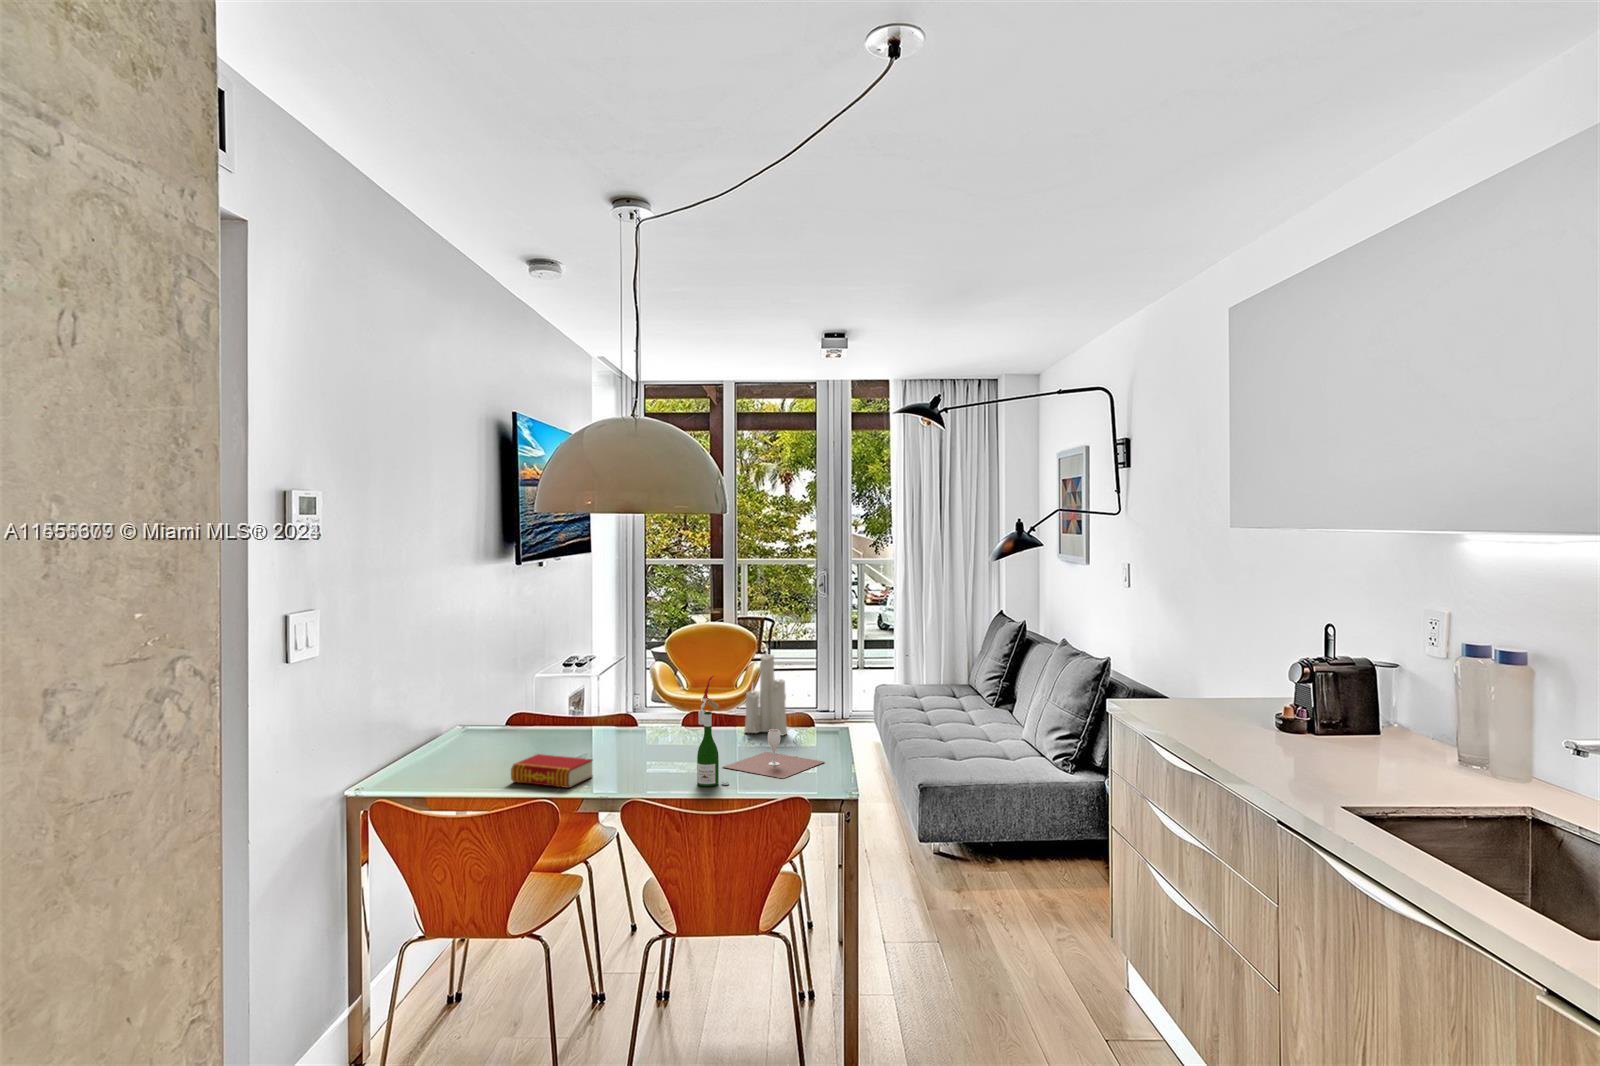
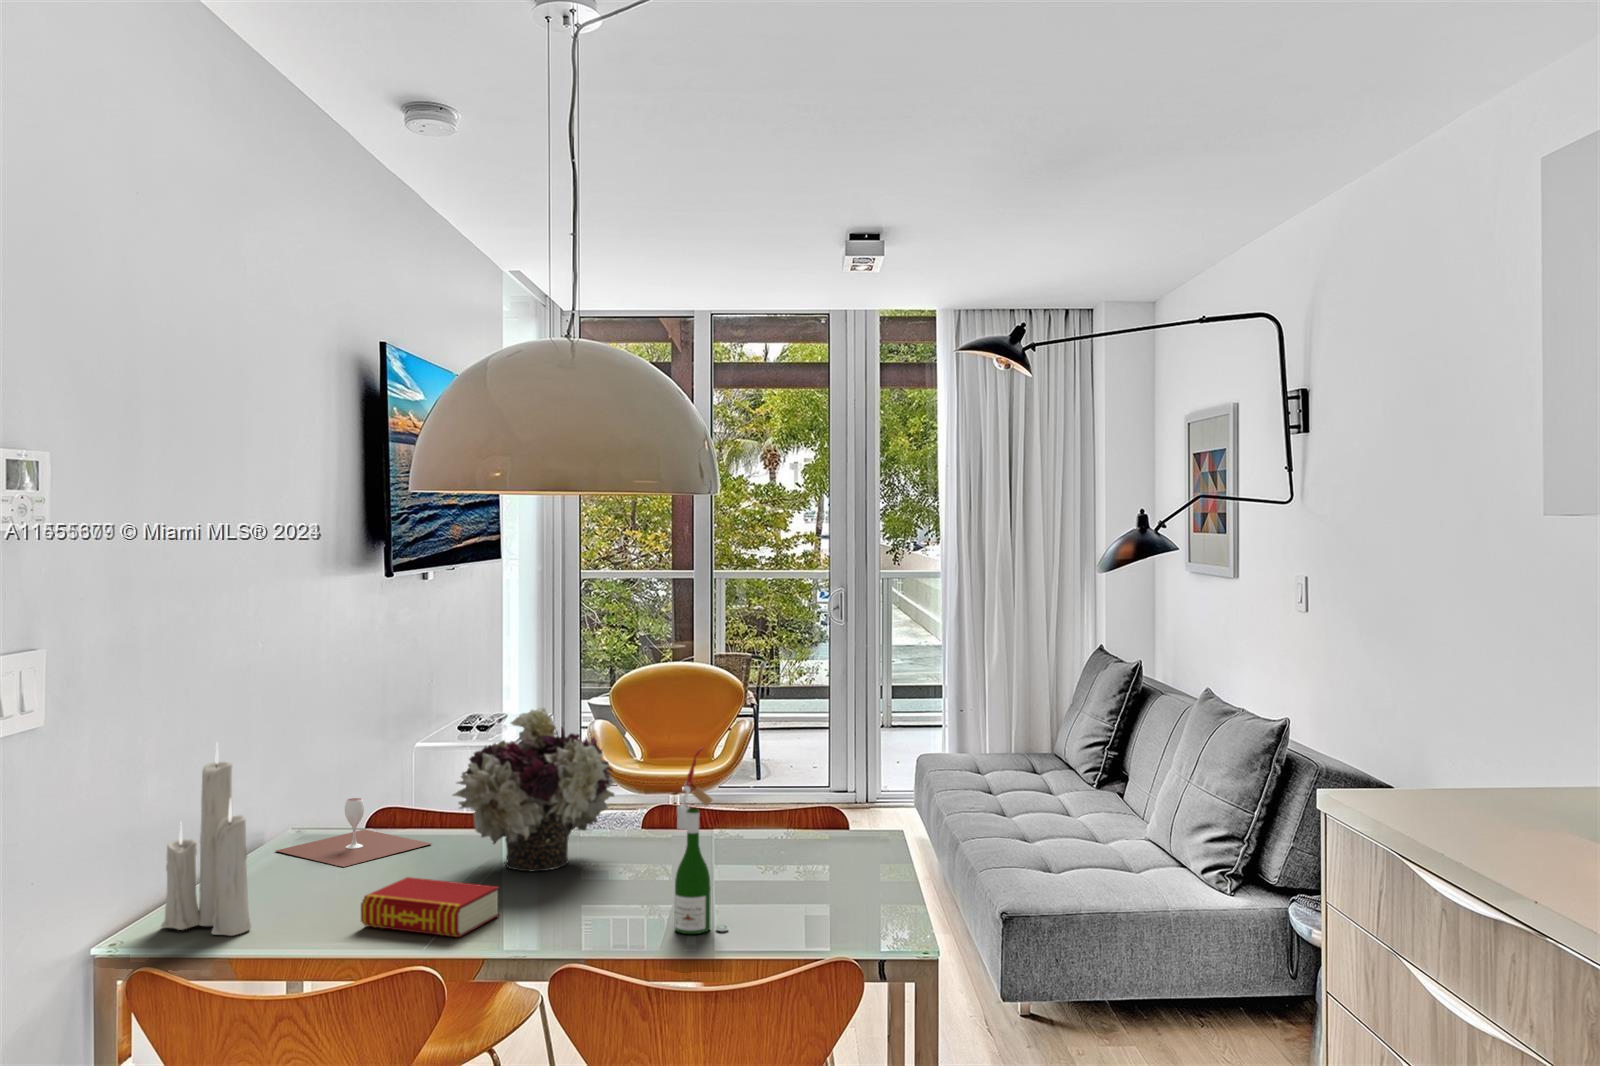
flower arrangement: none [564,652,664,753] -> present [453,708,615,872]
candle: present [744,652,787,735] -> present [161,746,251,936]
wine glass: present [723,730,824,779] -> present [276,798,432,867]

